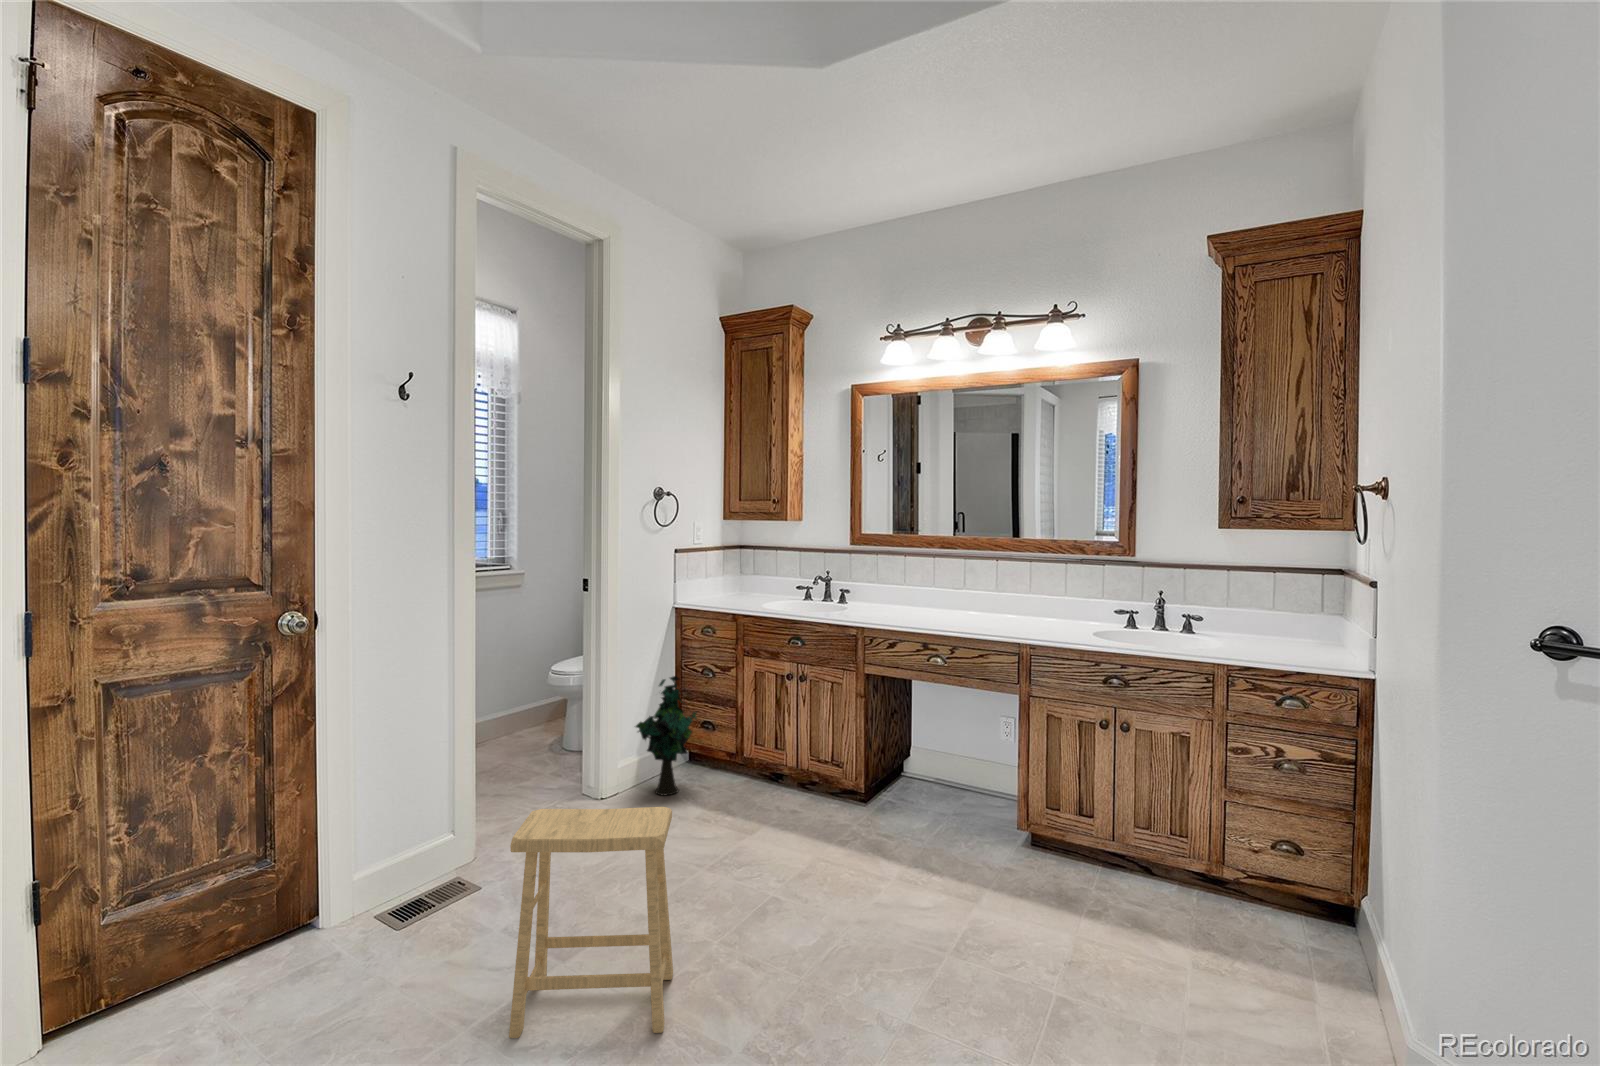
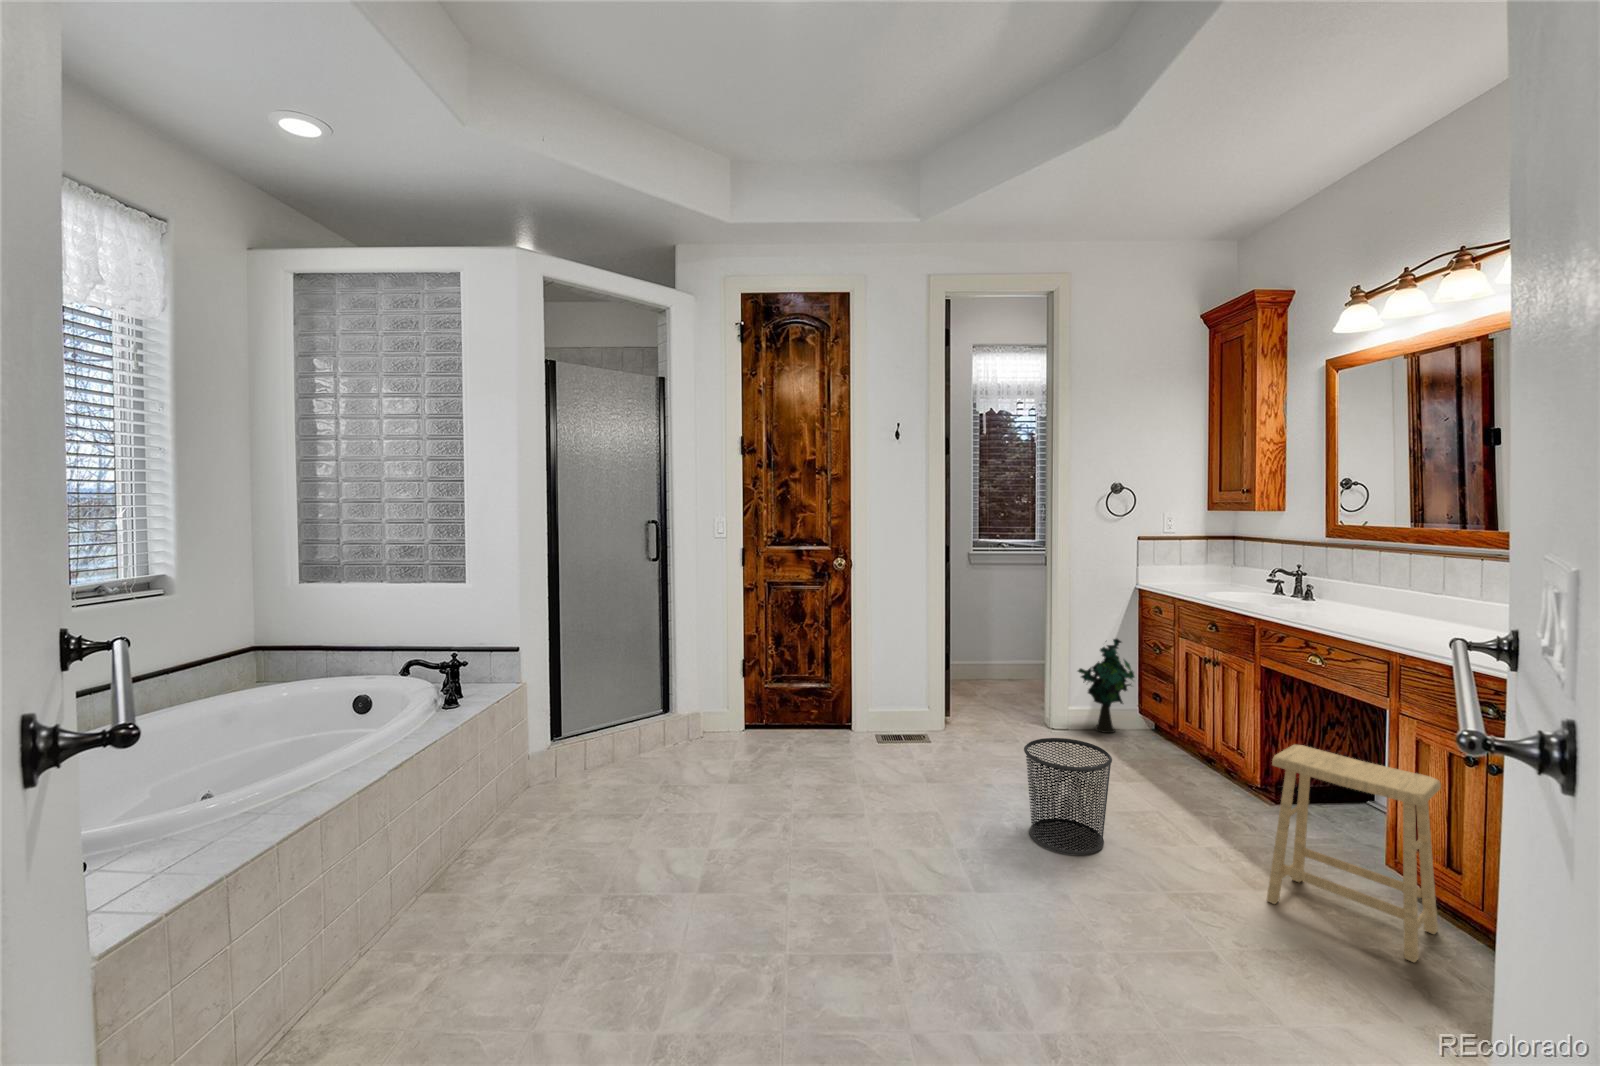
footstool: present [509,807,673,1038] -> present [1267,745,1441,962]
waste bin: none [763,812,872,974] -> present [1024,738,1112,855]

